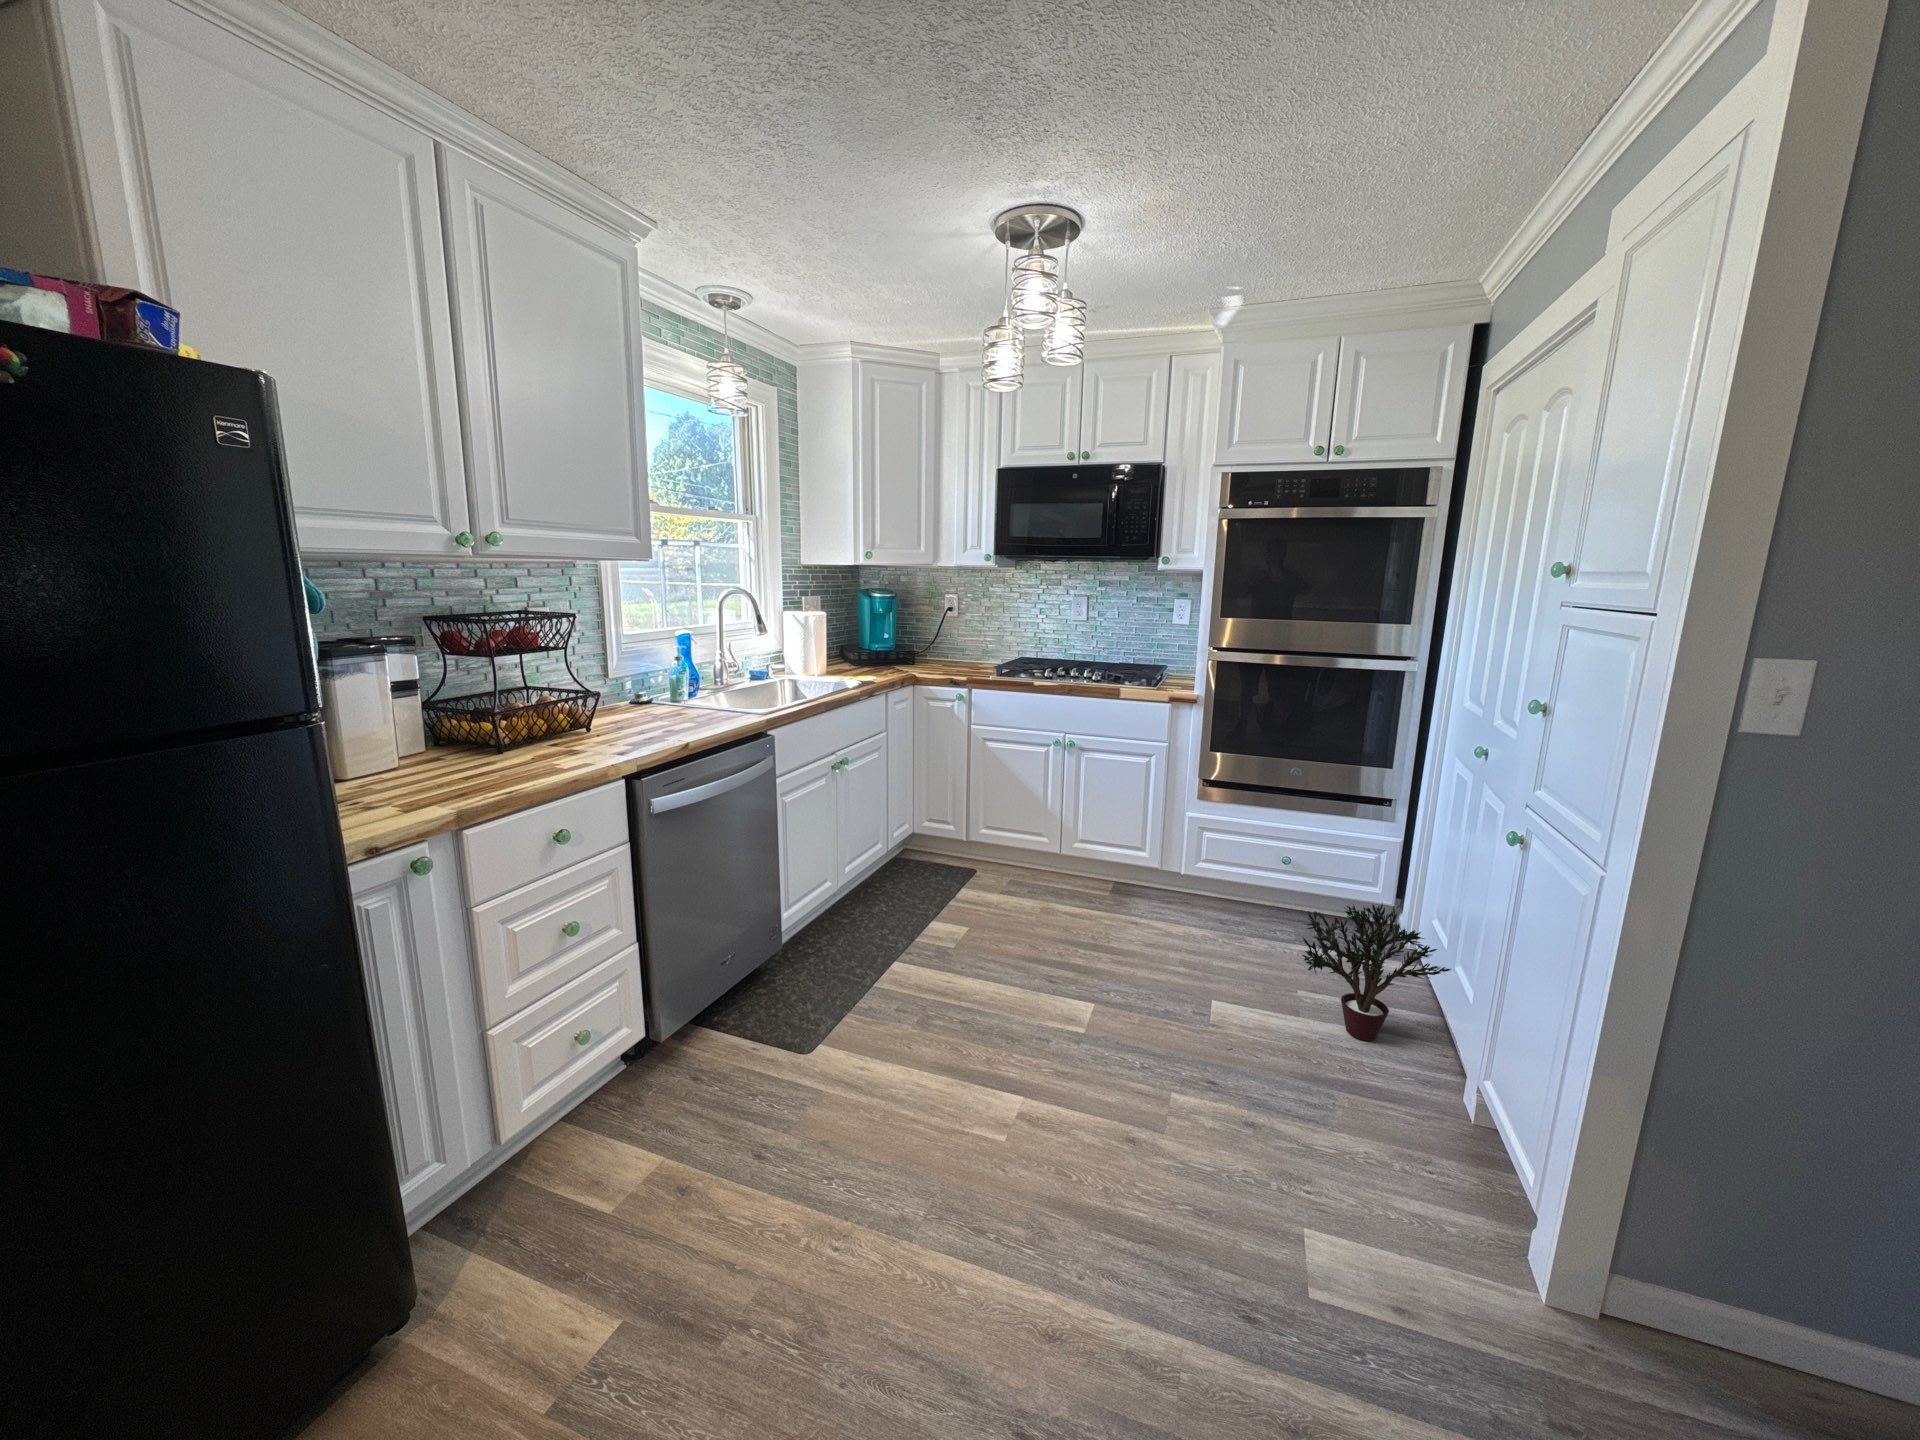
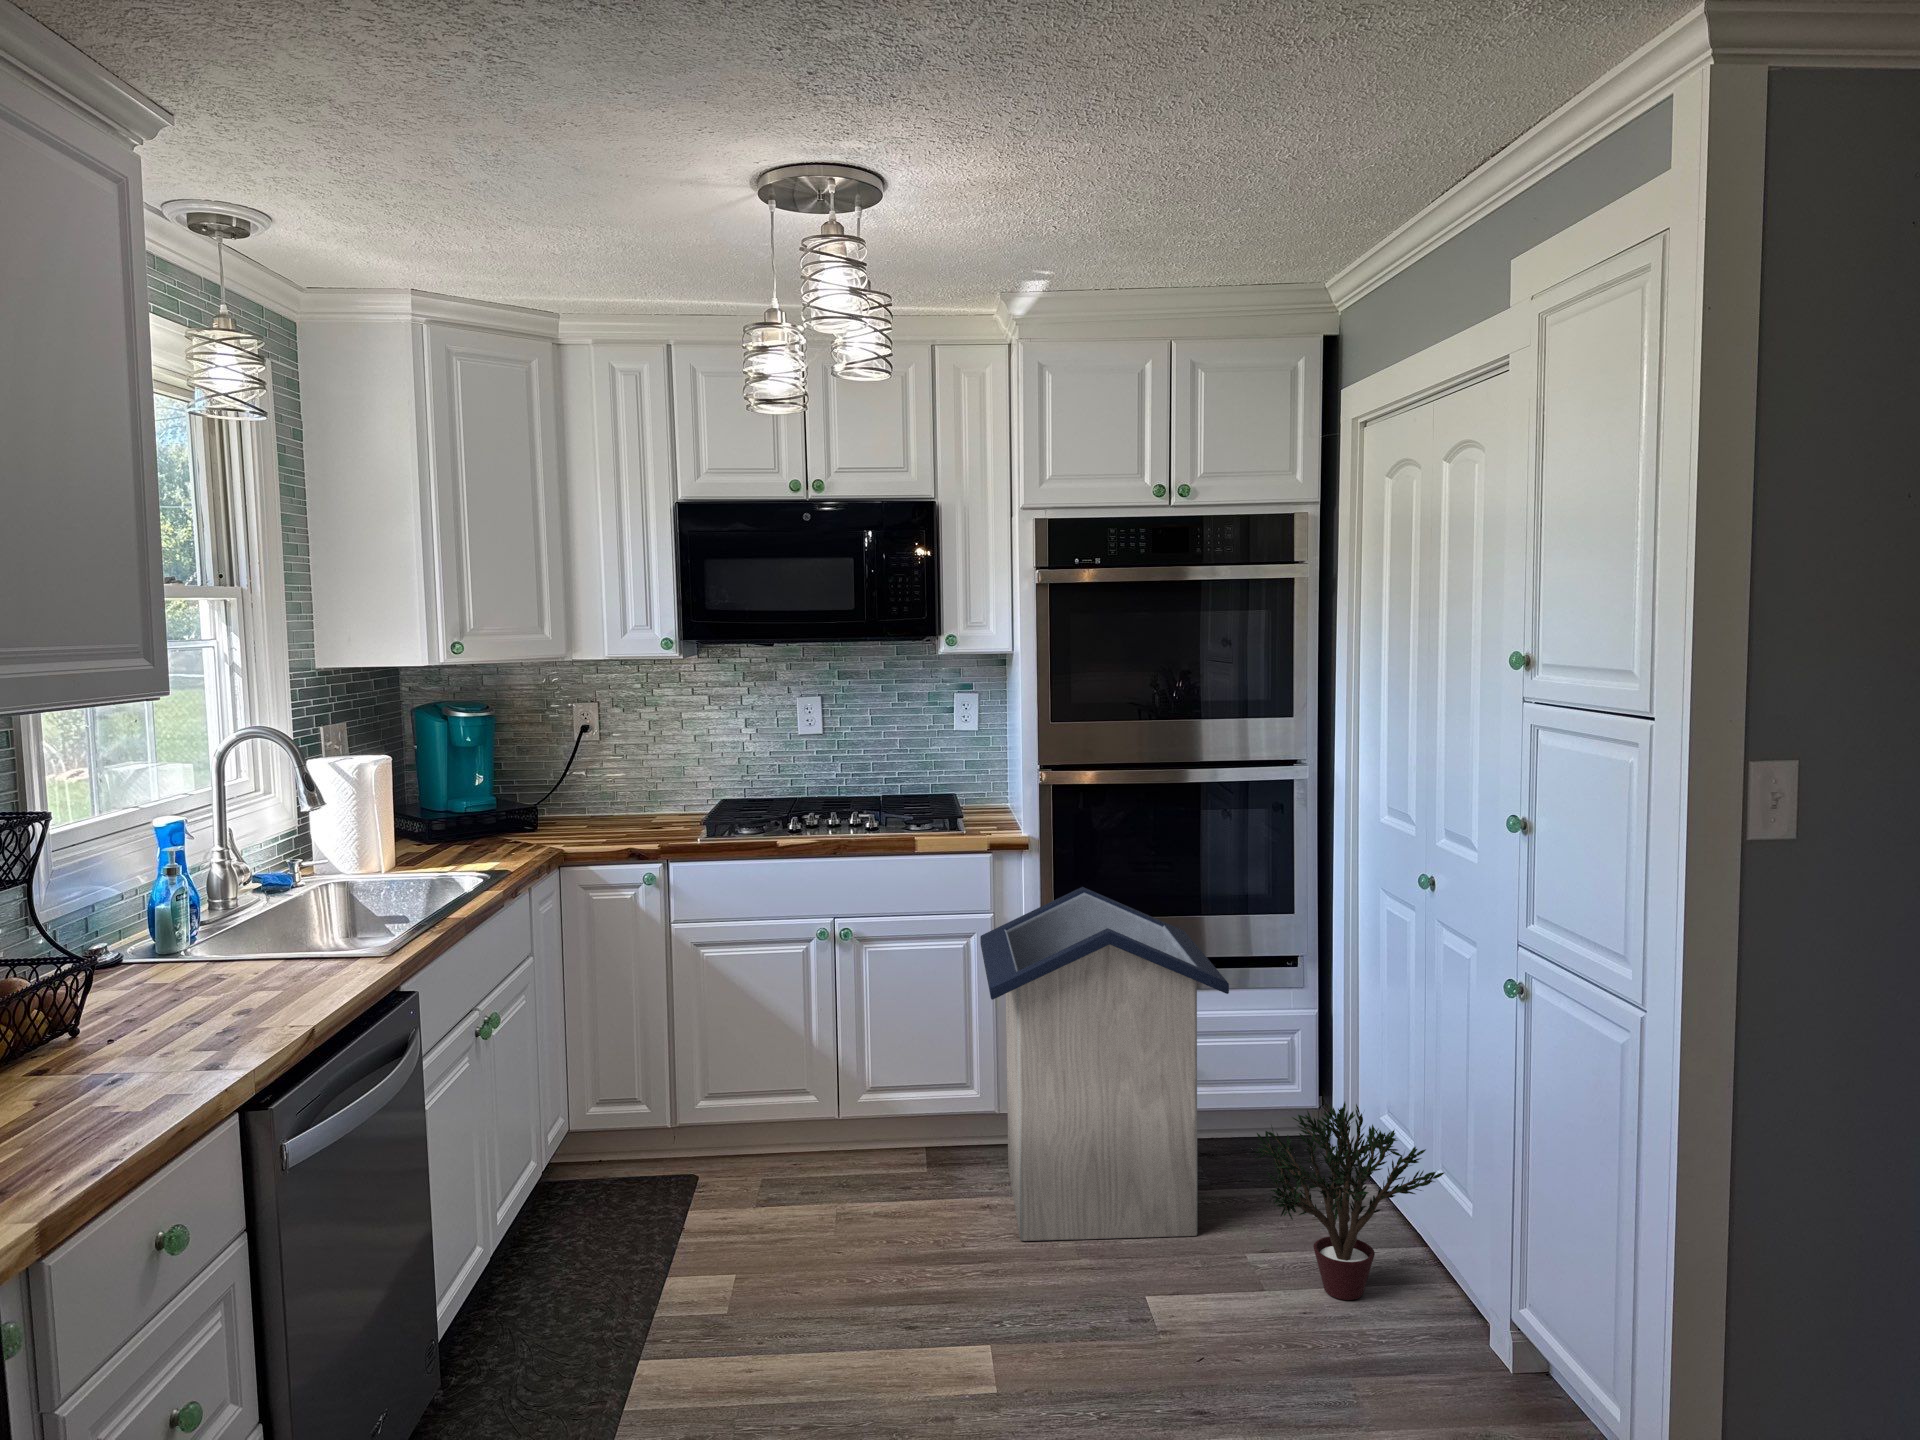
trash can: none [1136,731,1308,971] -> present [980,887,1229,1241]

